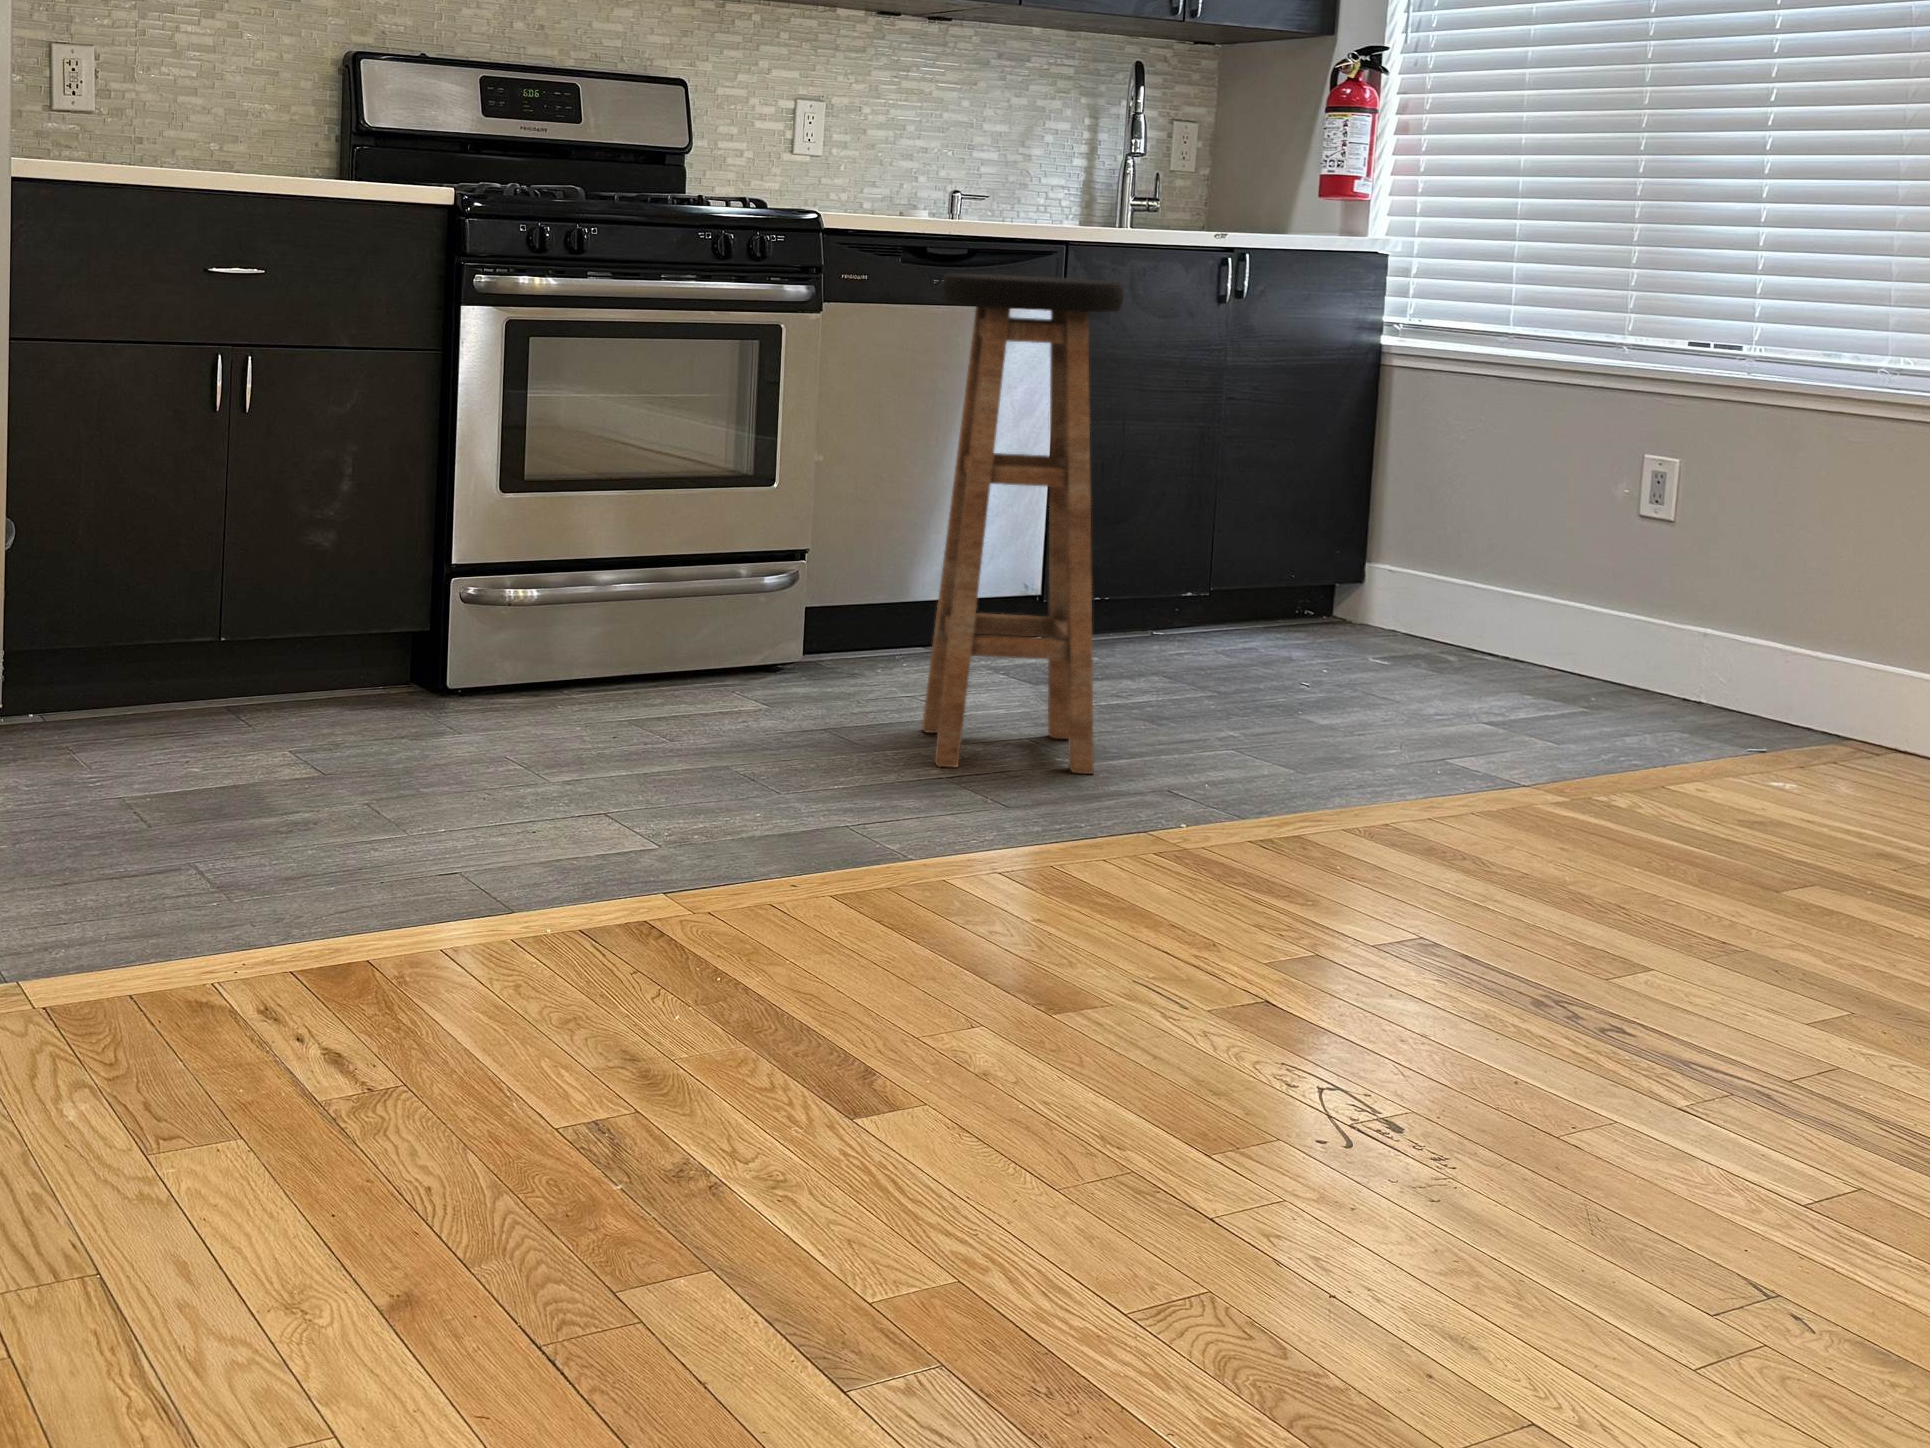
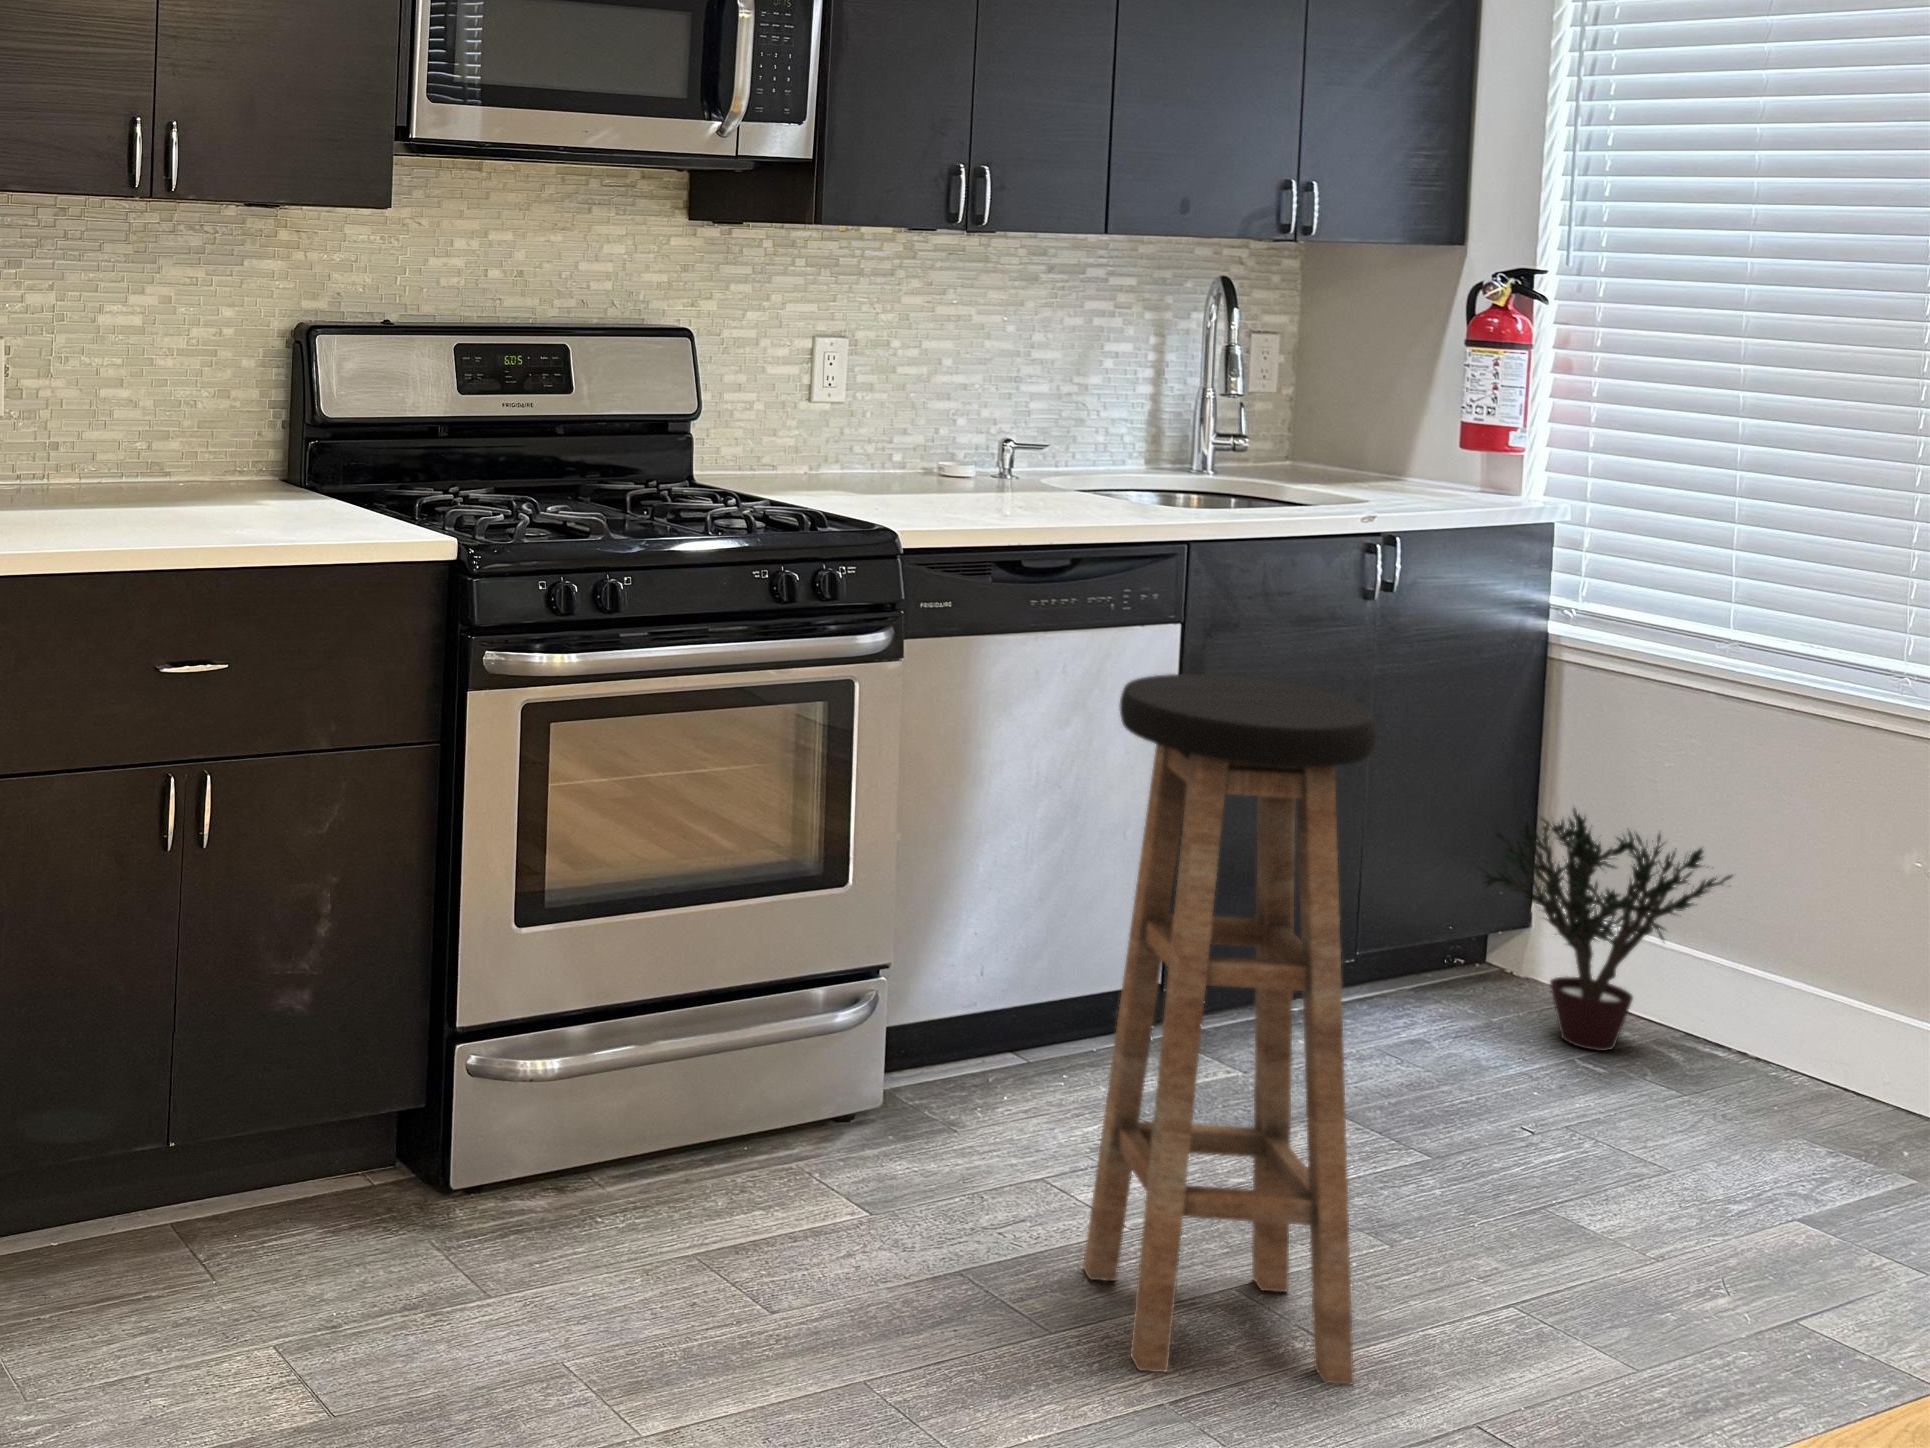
potted plant: none [1298,463,1495,649] -> present [1479,809,1732,1051]

